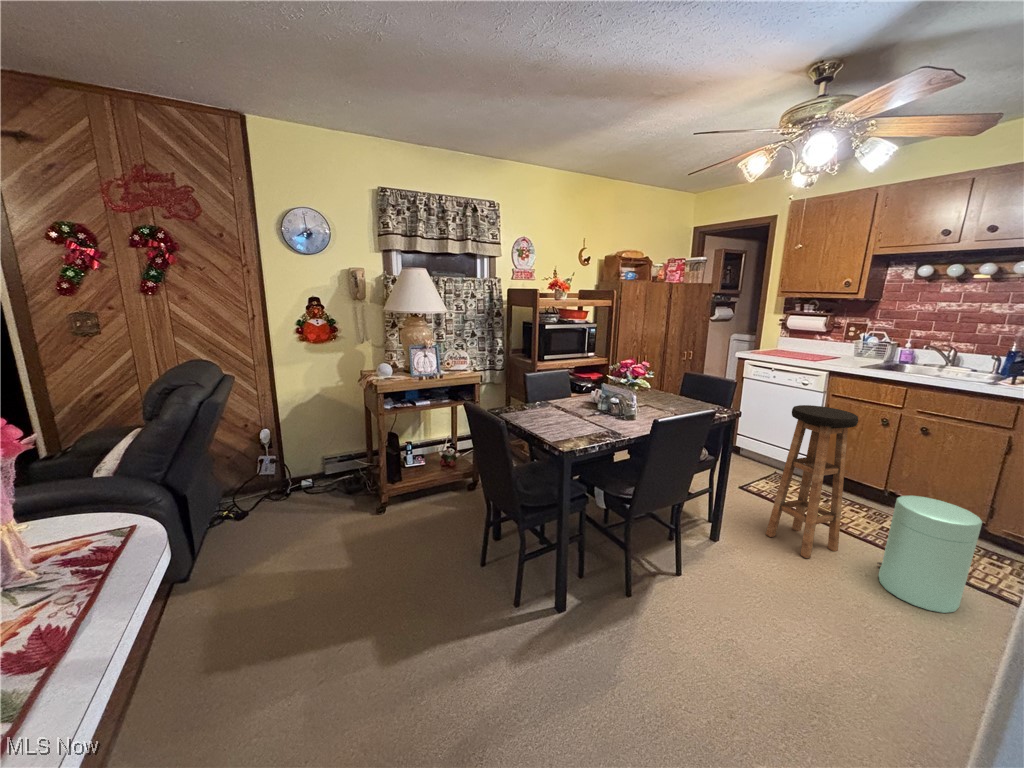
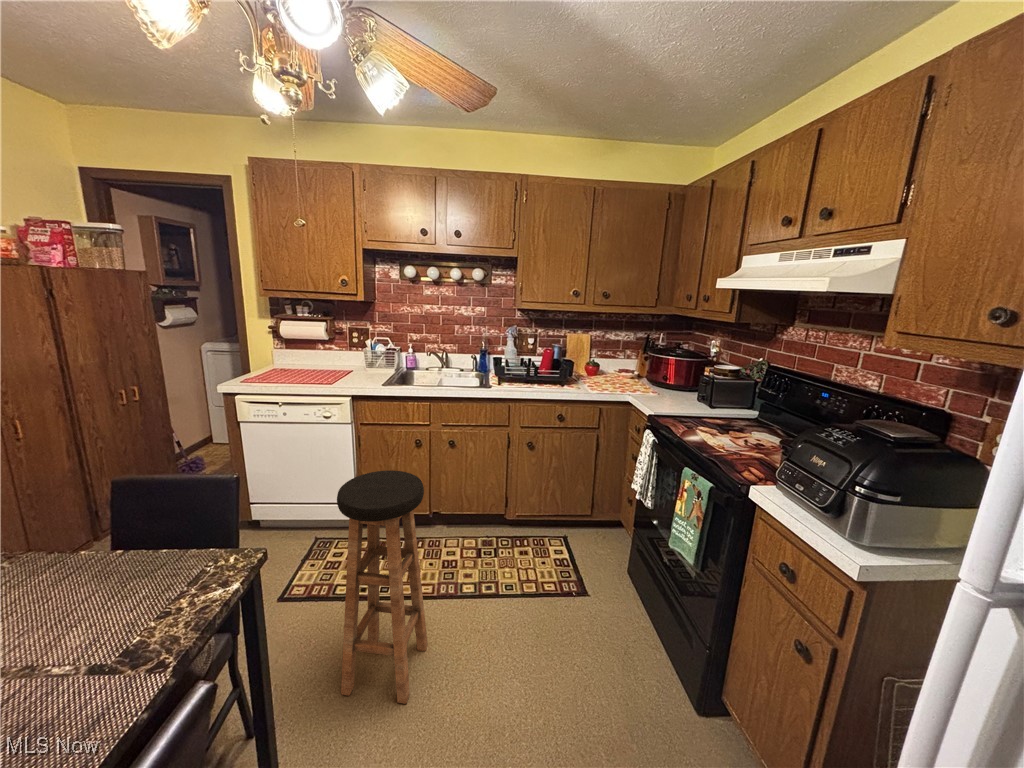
trash can: present [878,495,982,613] -> none [468,541,552,685]

